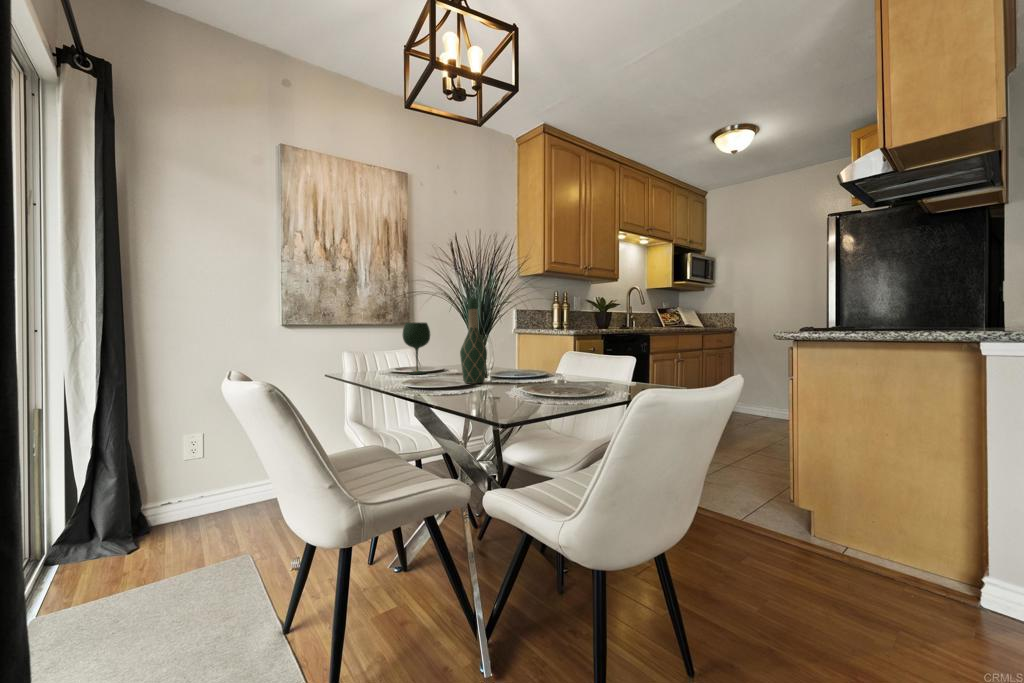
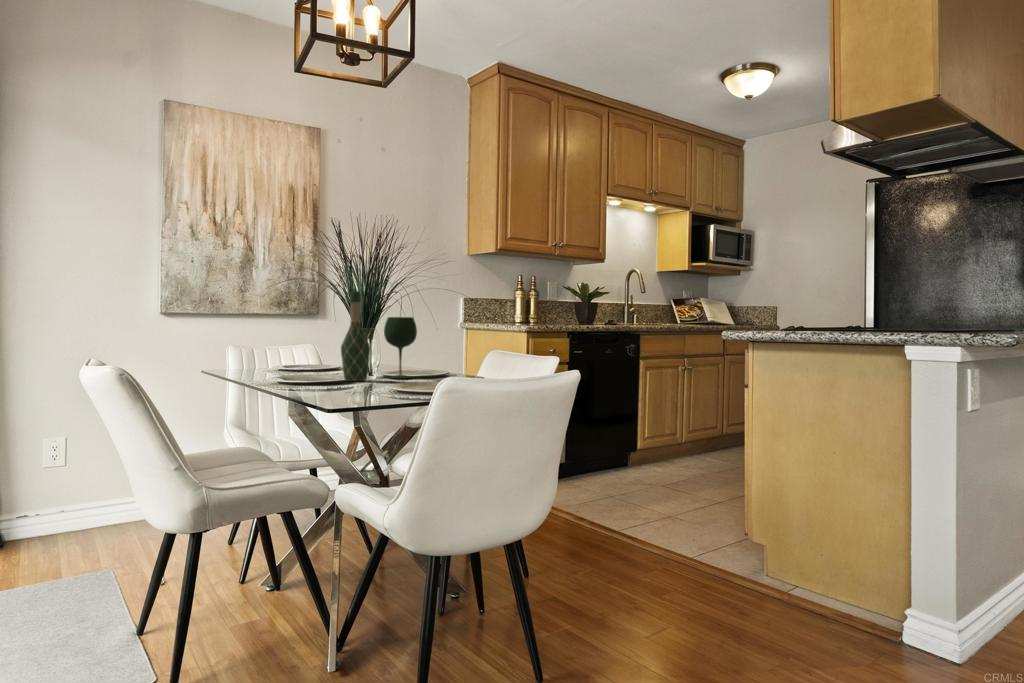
wine glass: present [403,322,430,374] -> present [384,317,417,379]

